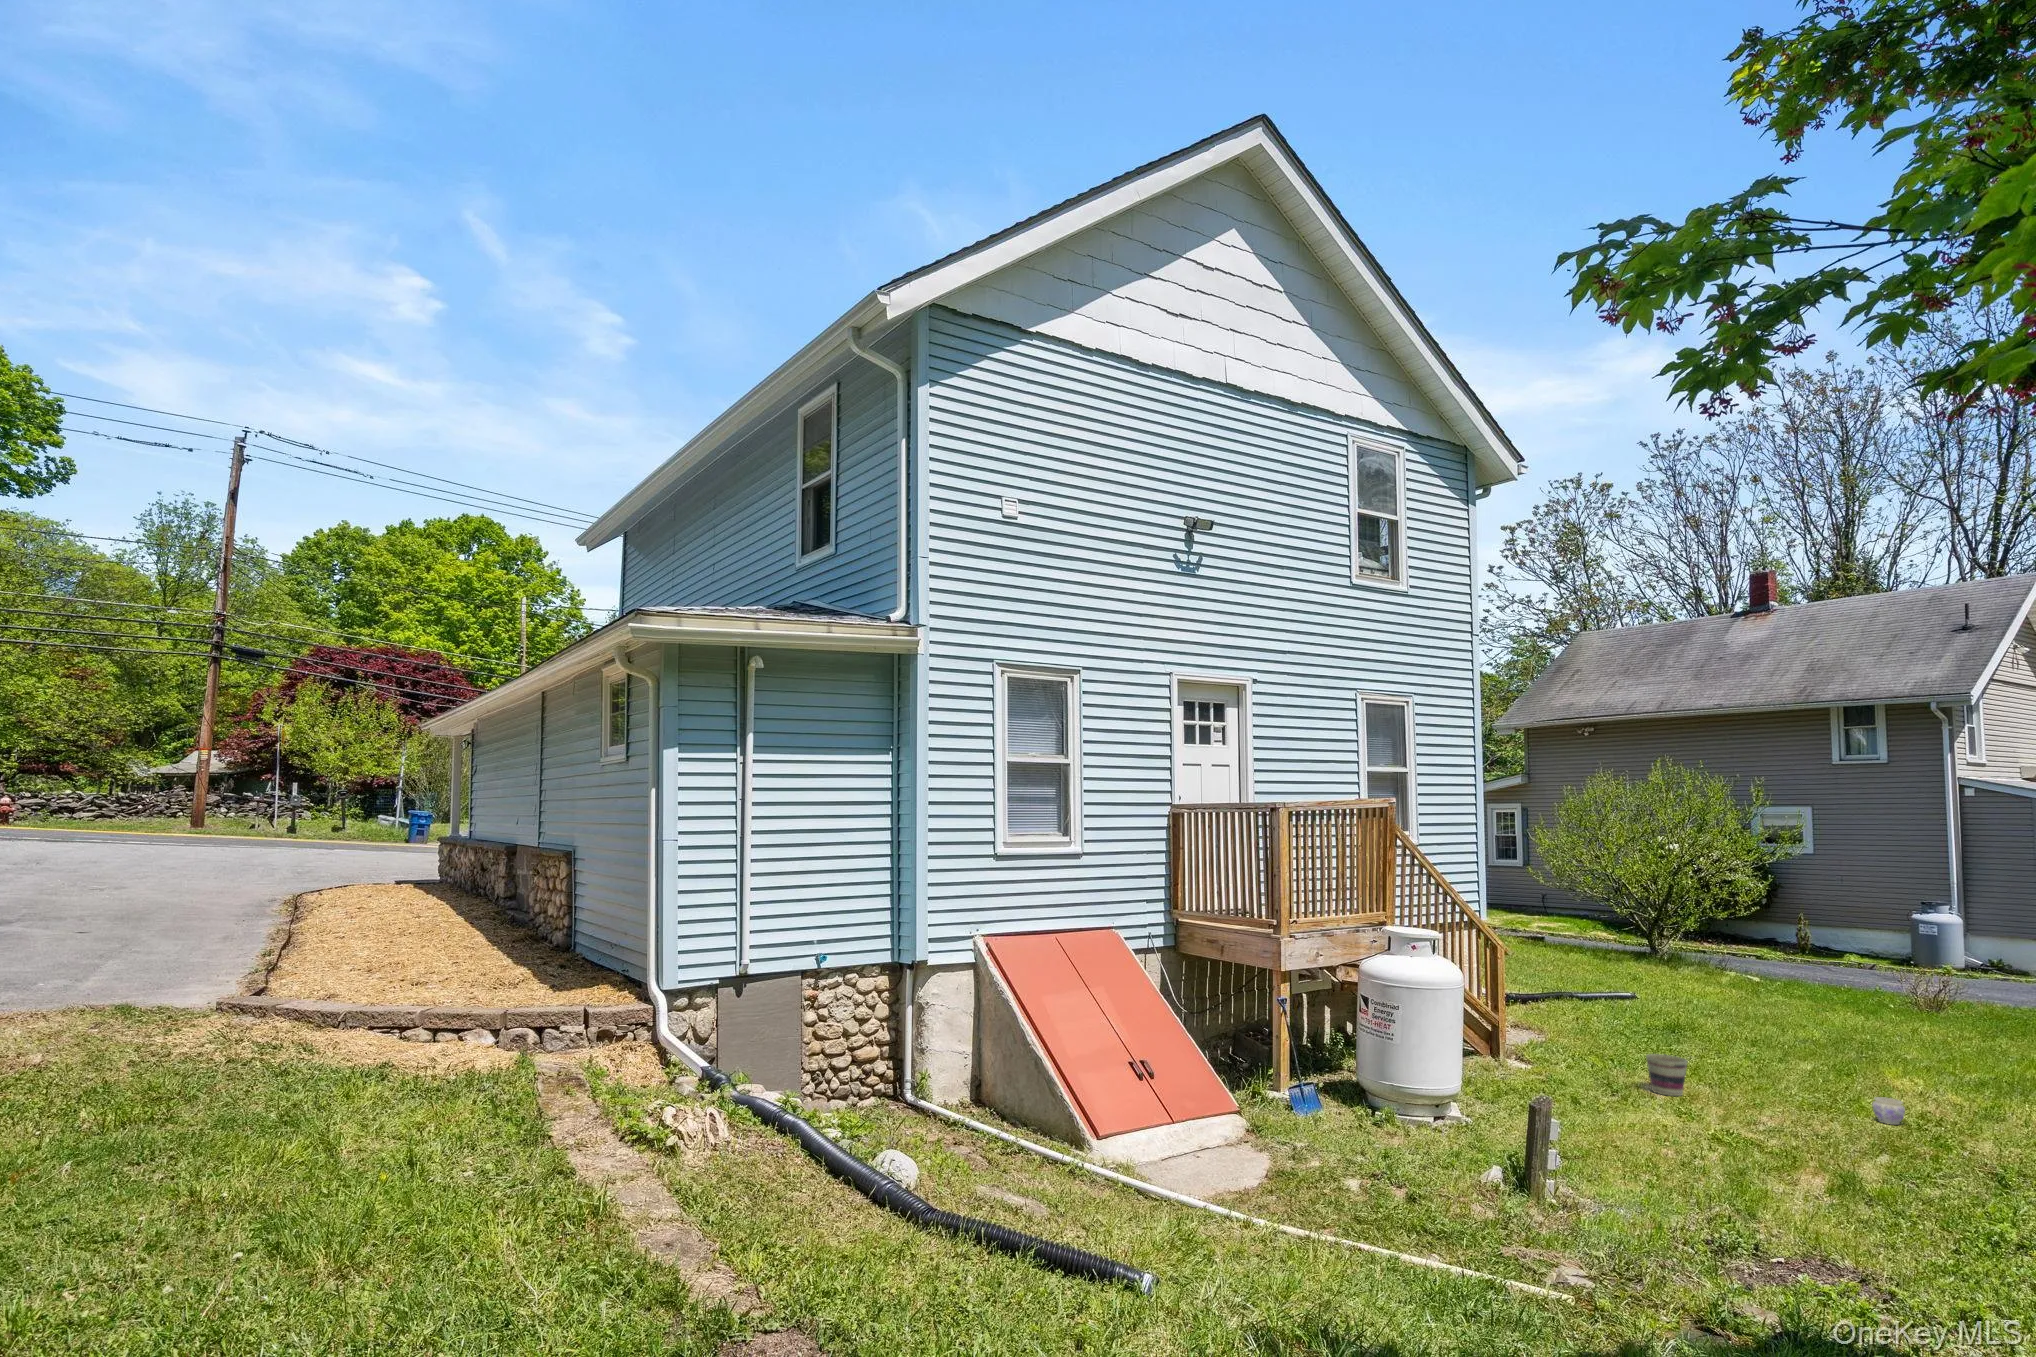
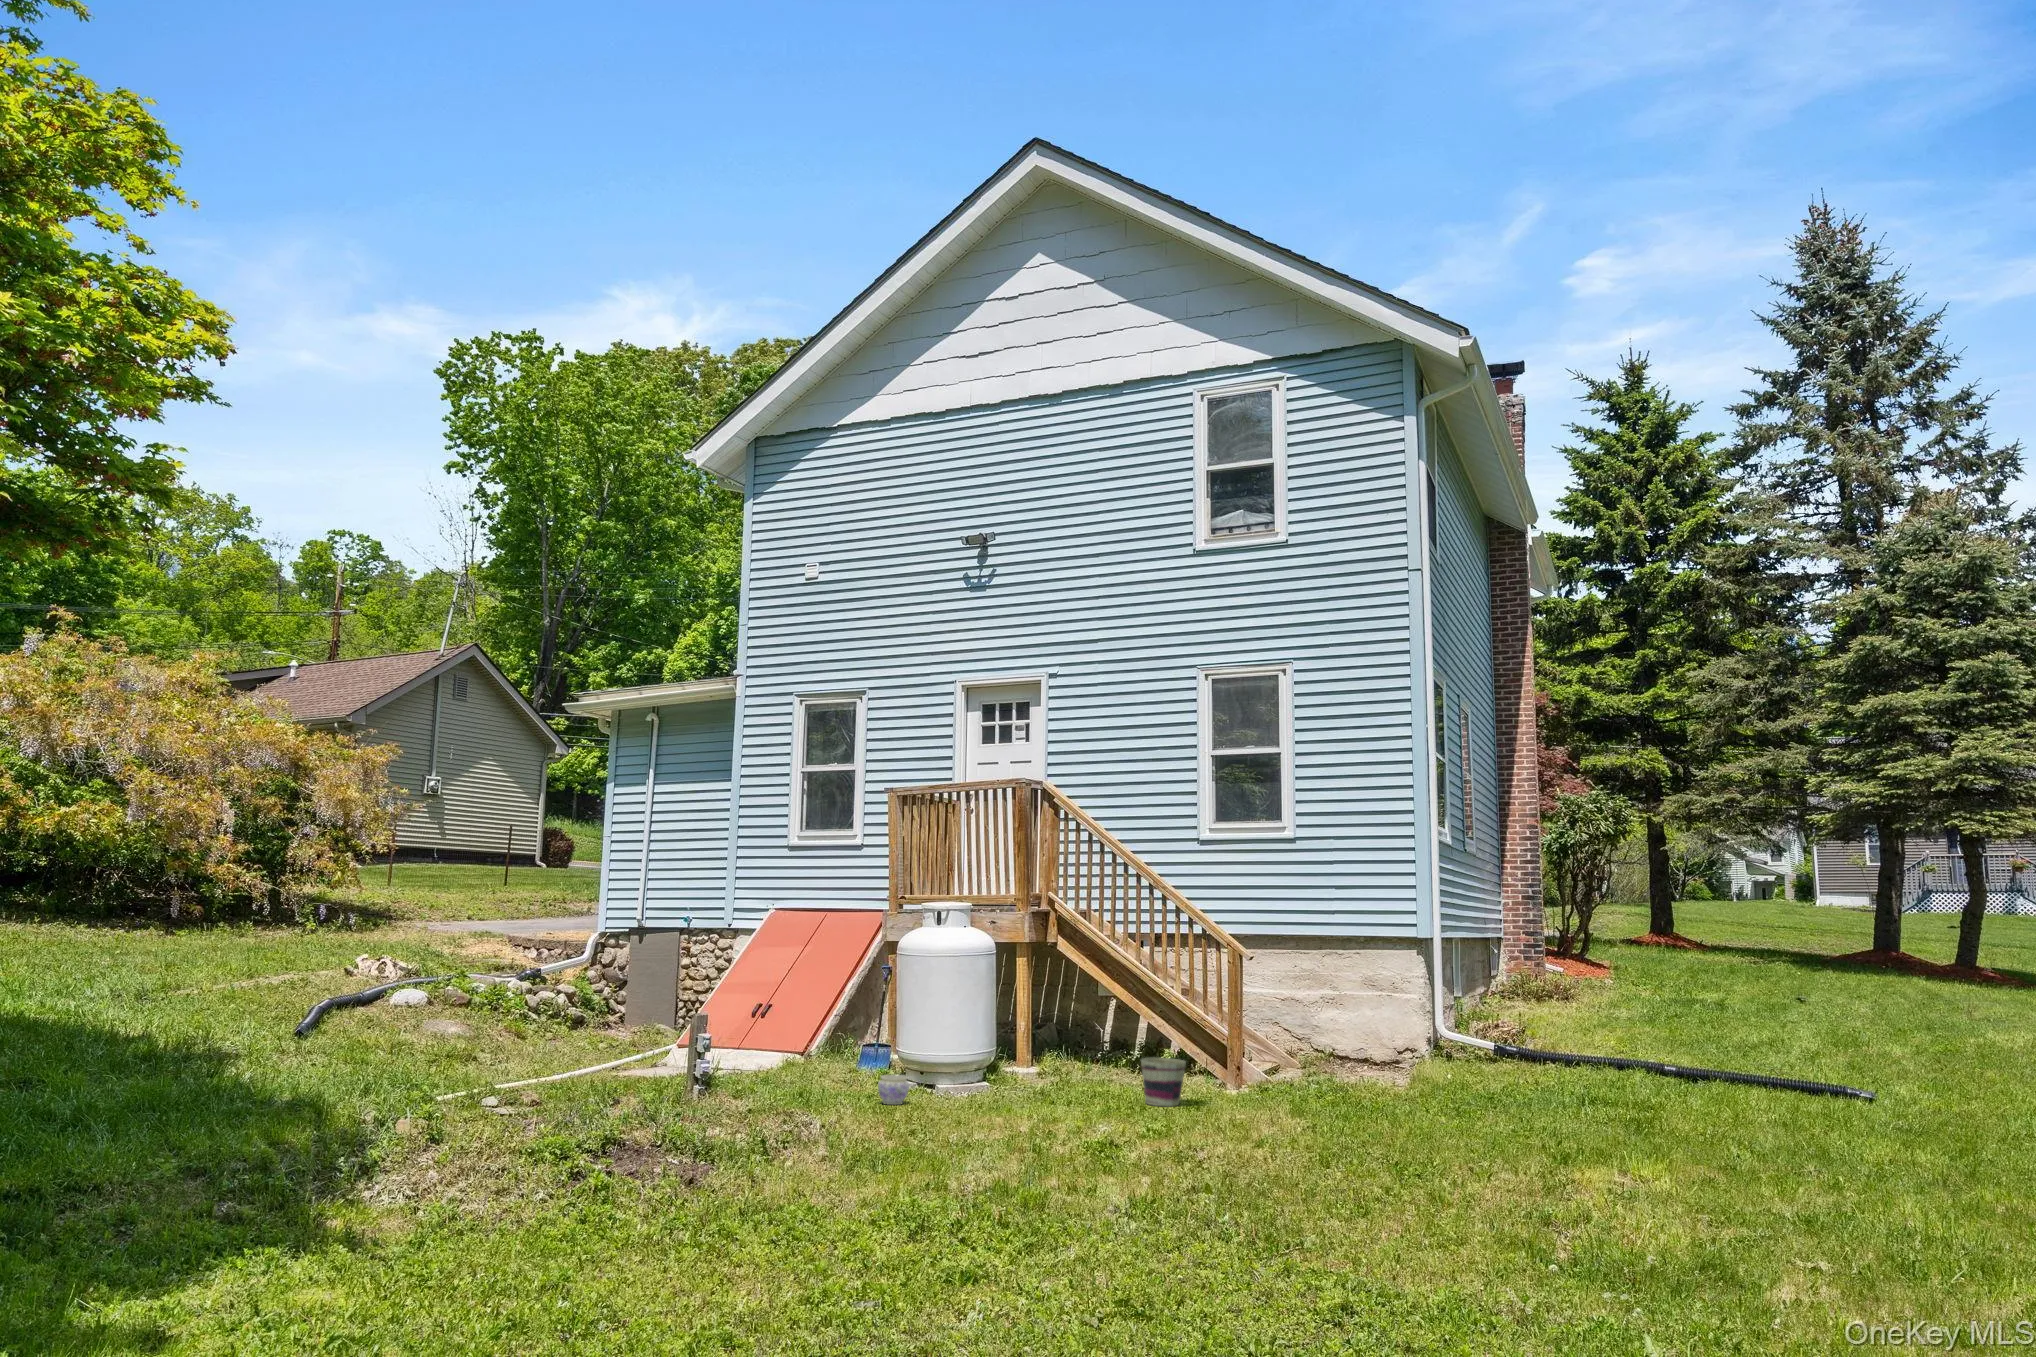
planter: present [1872,1097,1905,1125] -> present [878,1075,909,1105]

